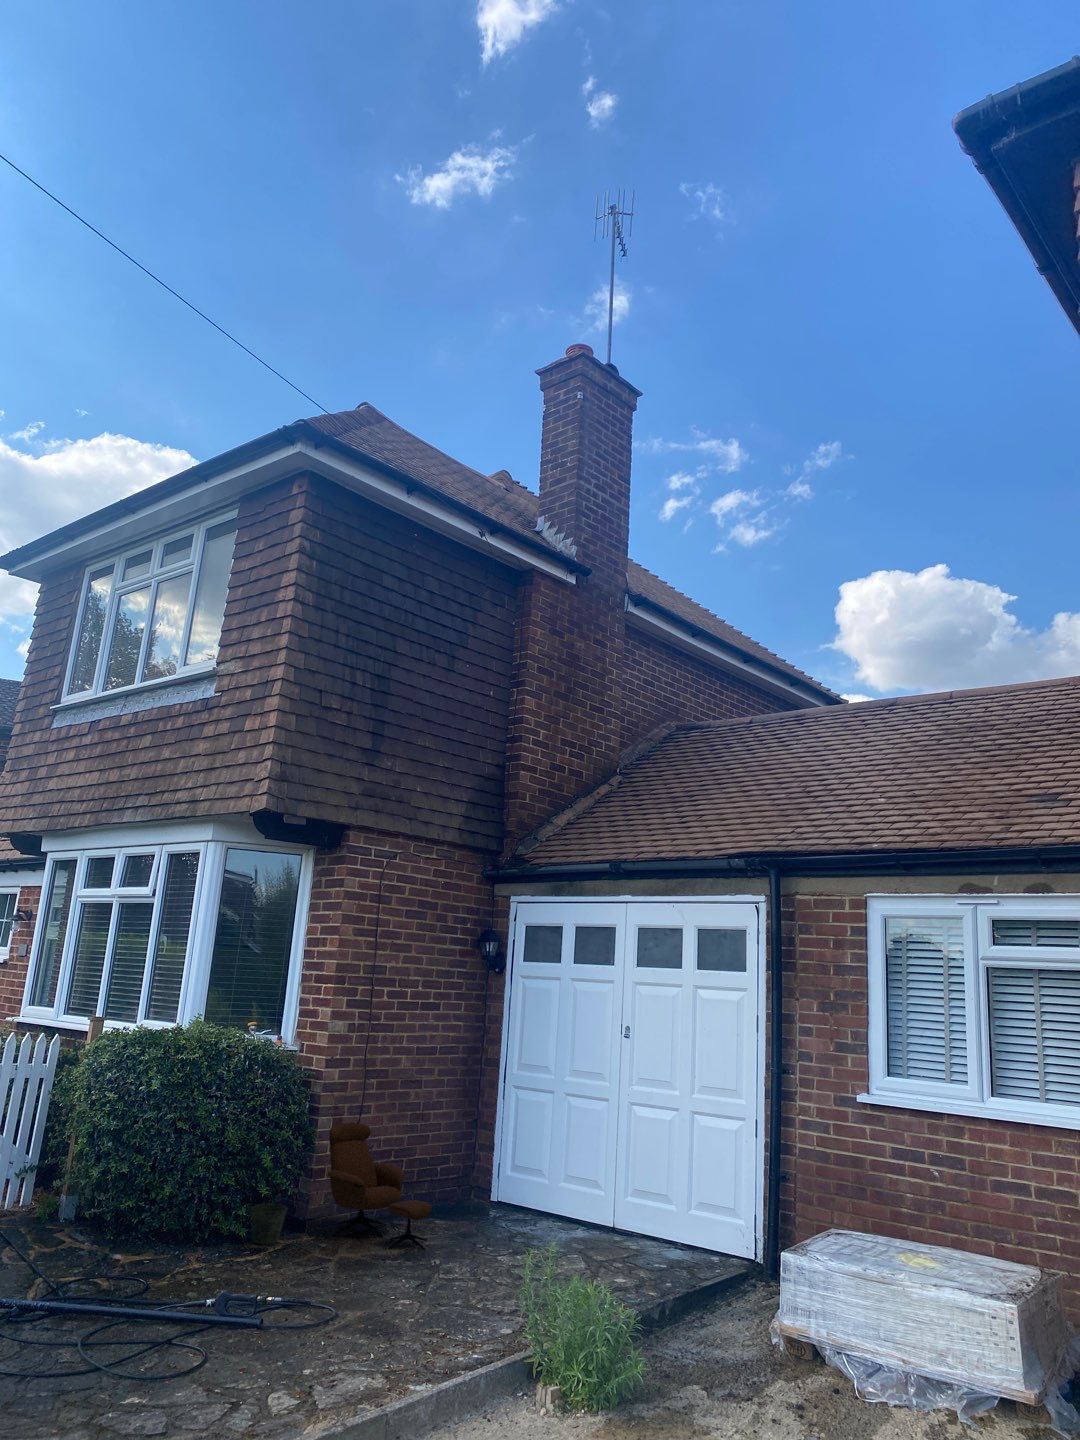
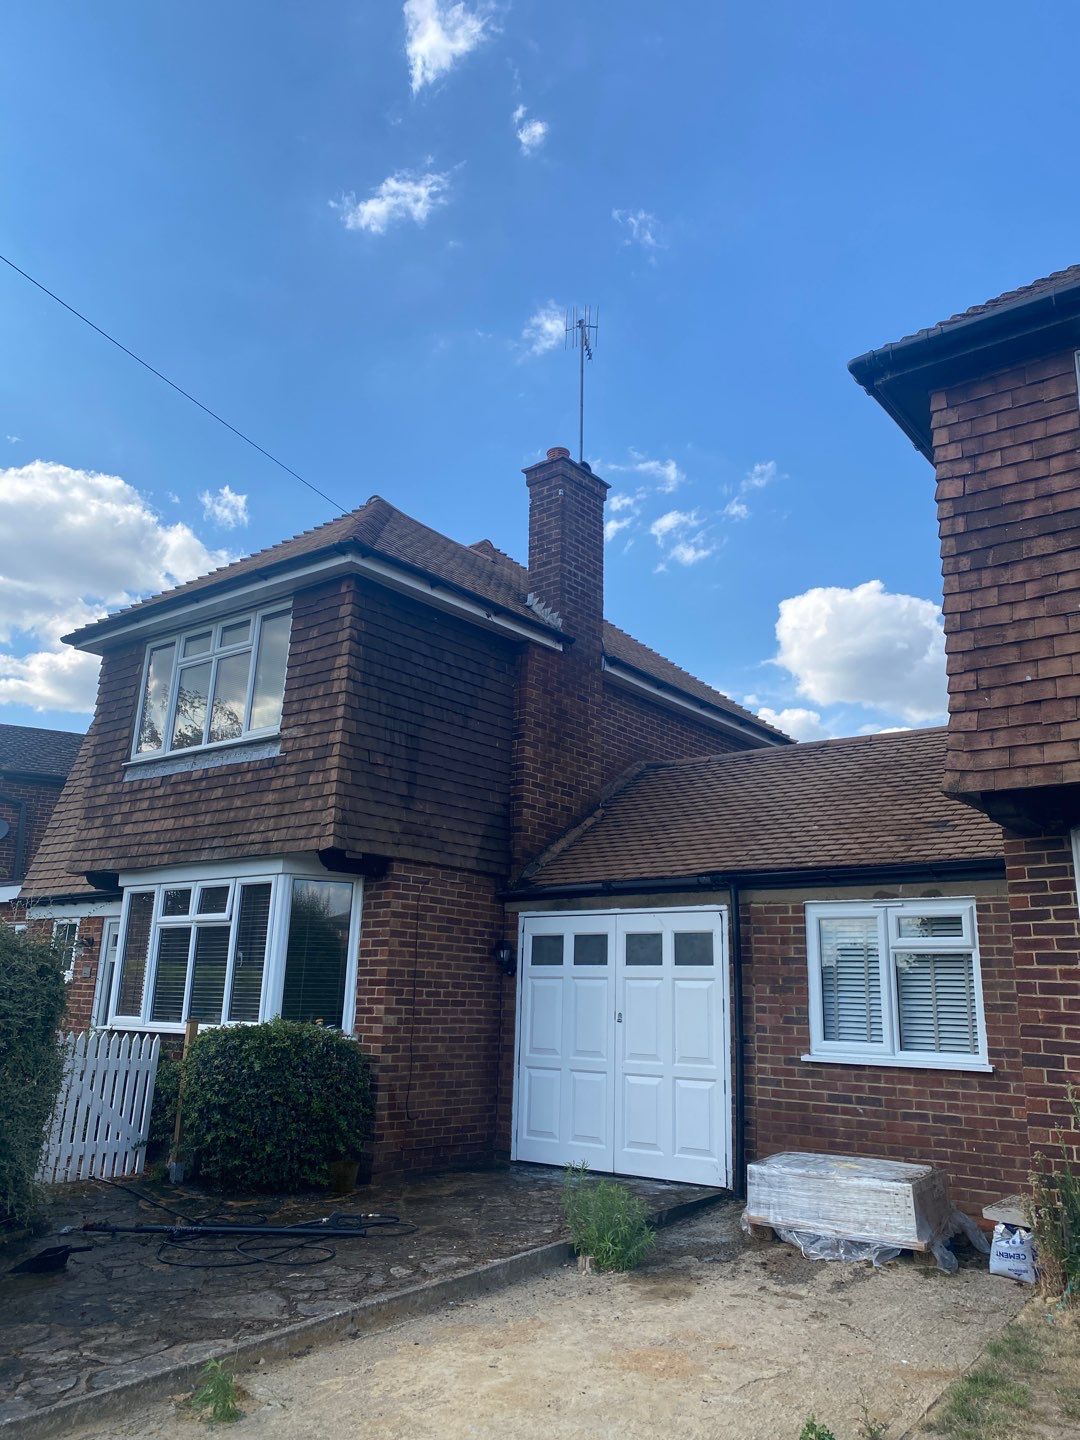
lounge chair: present [328,1122,432,1250] -> none [387,1097,473,1192]

